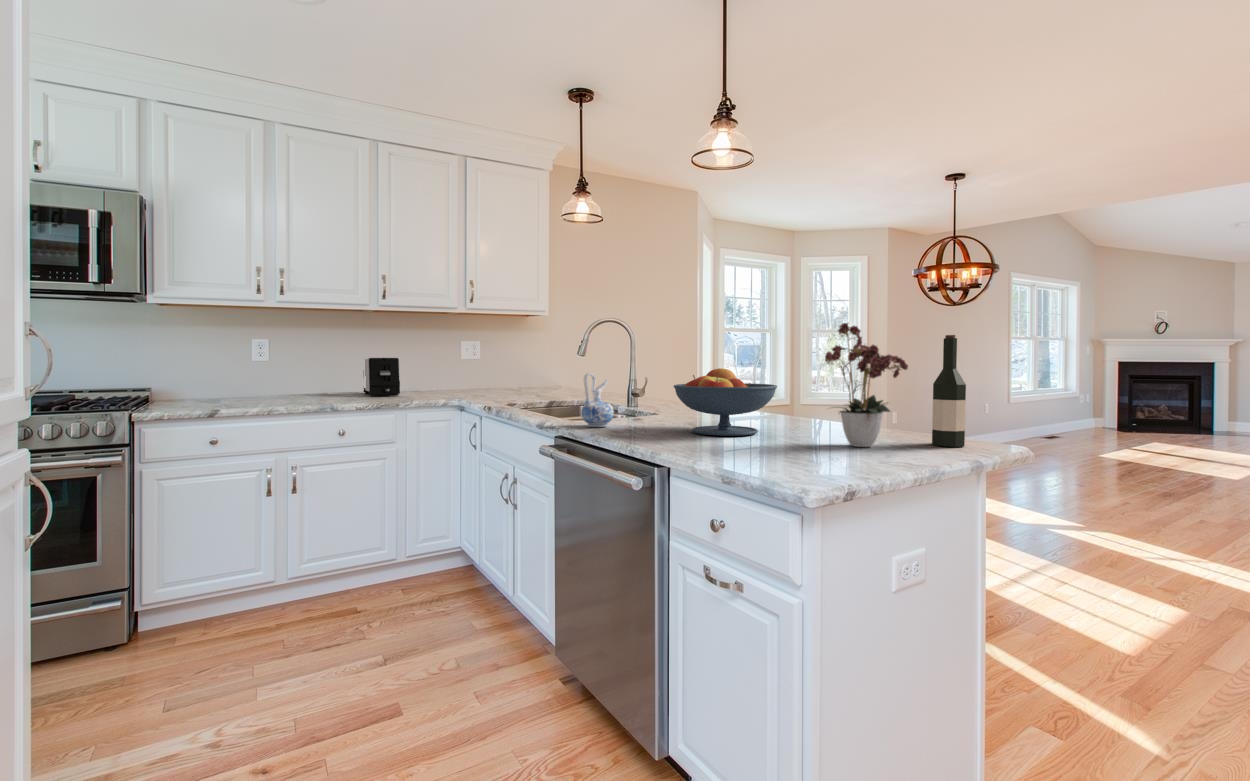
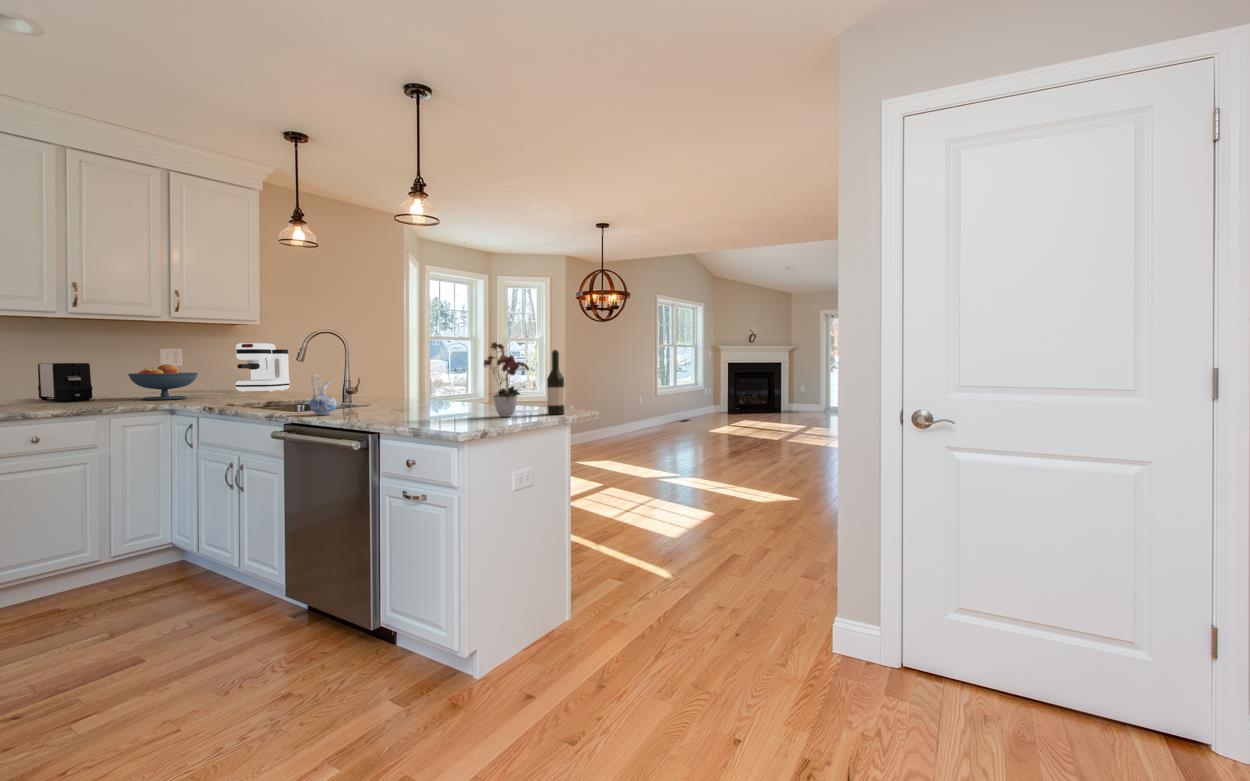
coffee maker: none [528,337,579,390] -> present [236,343,290,392]
fruit bowl: present [674,368,777,436] -> present [128,364,198,400]

